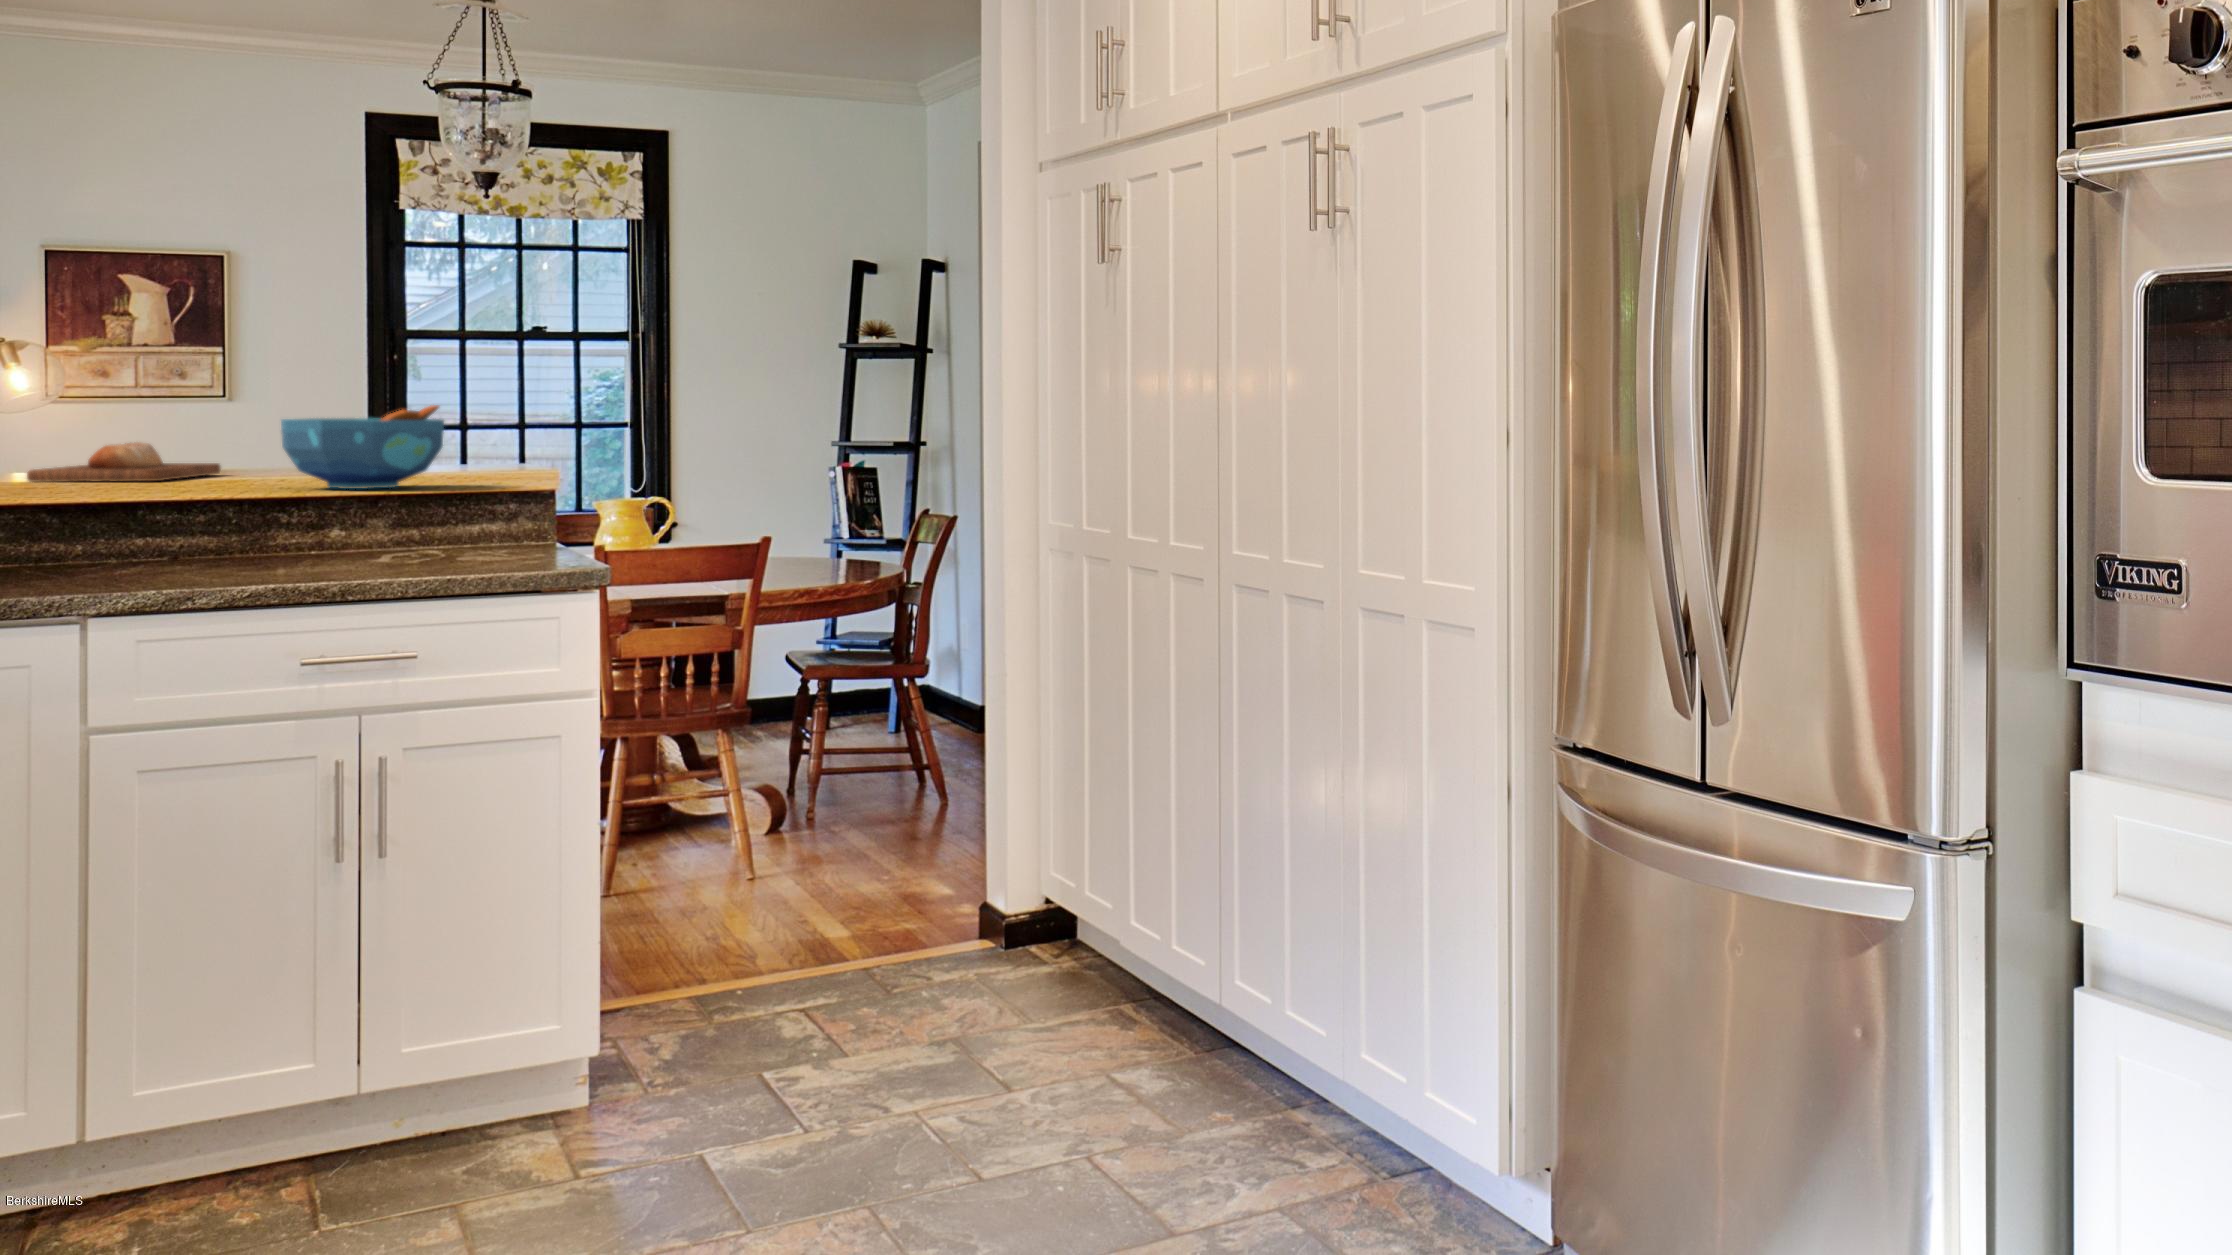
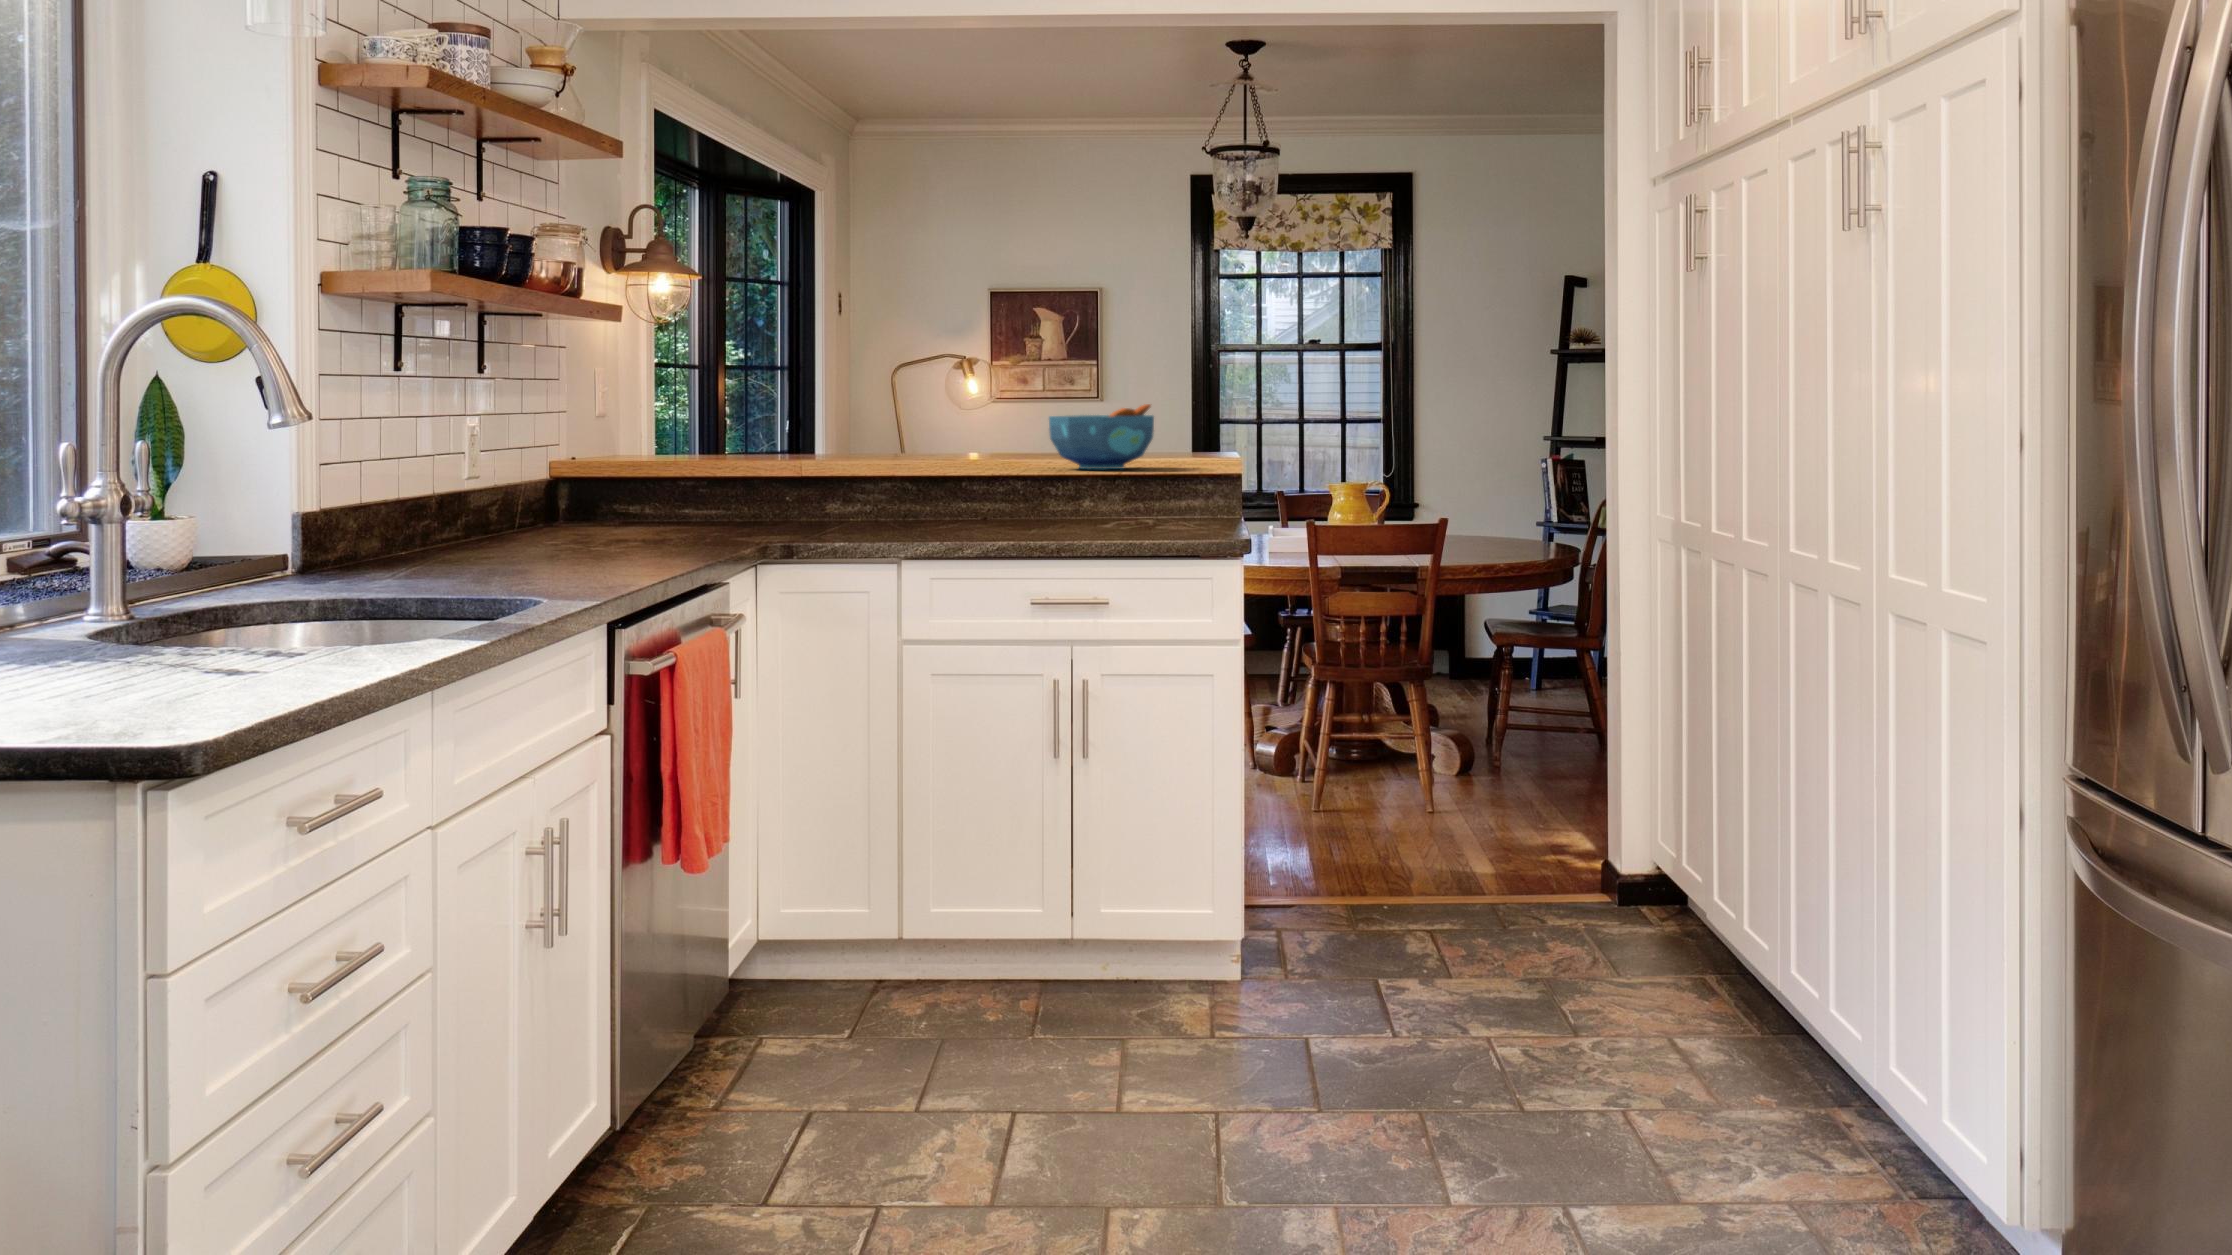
bread loaf: present [27,443,221,482] -> none [915,435,1038,463]

